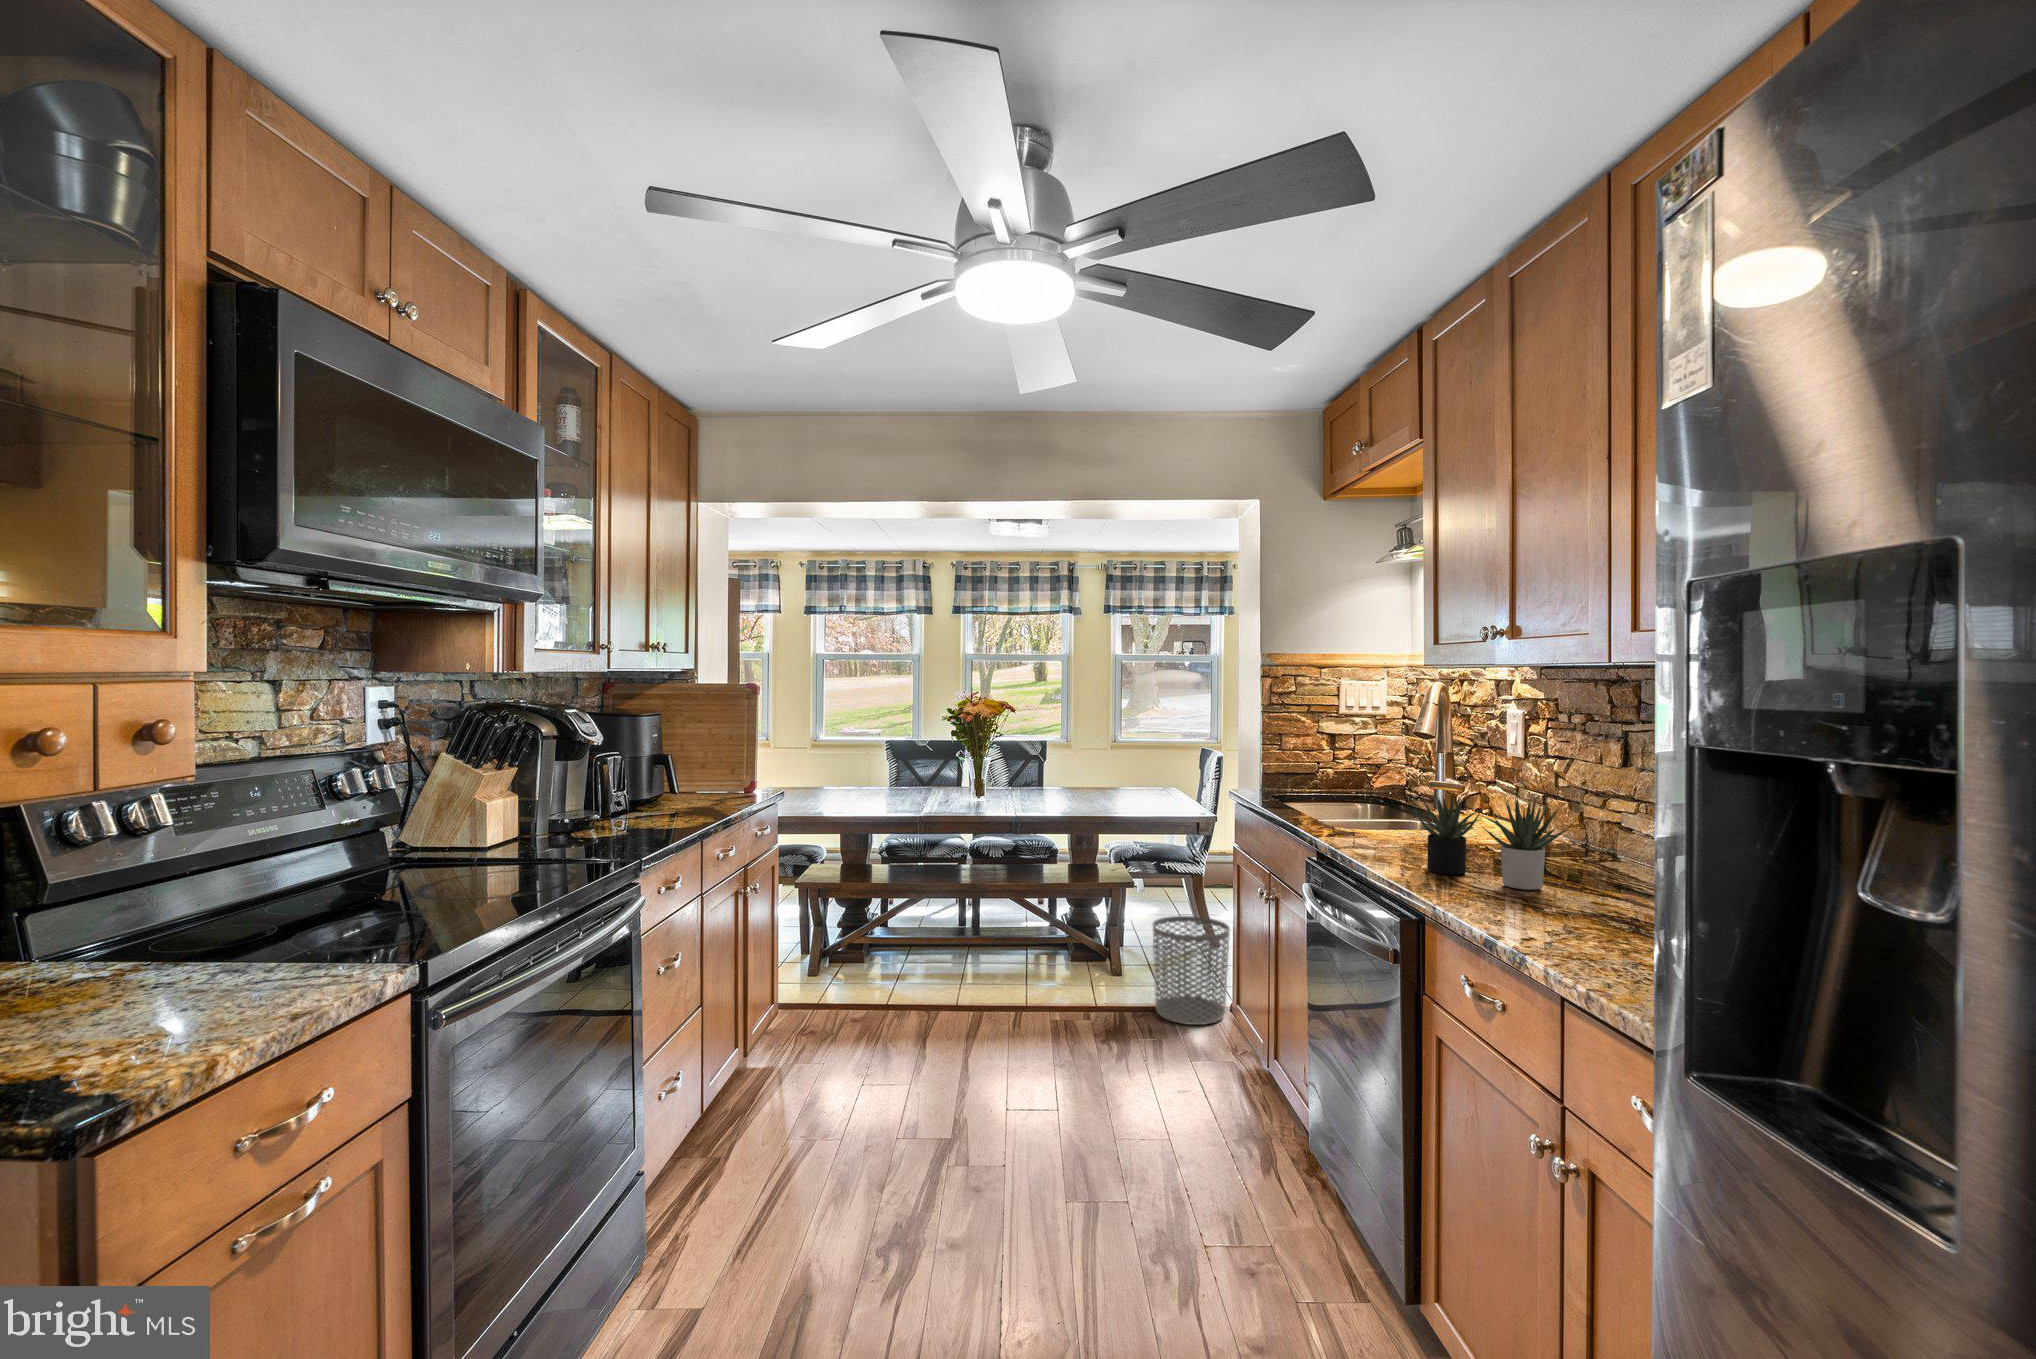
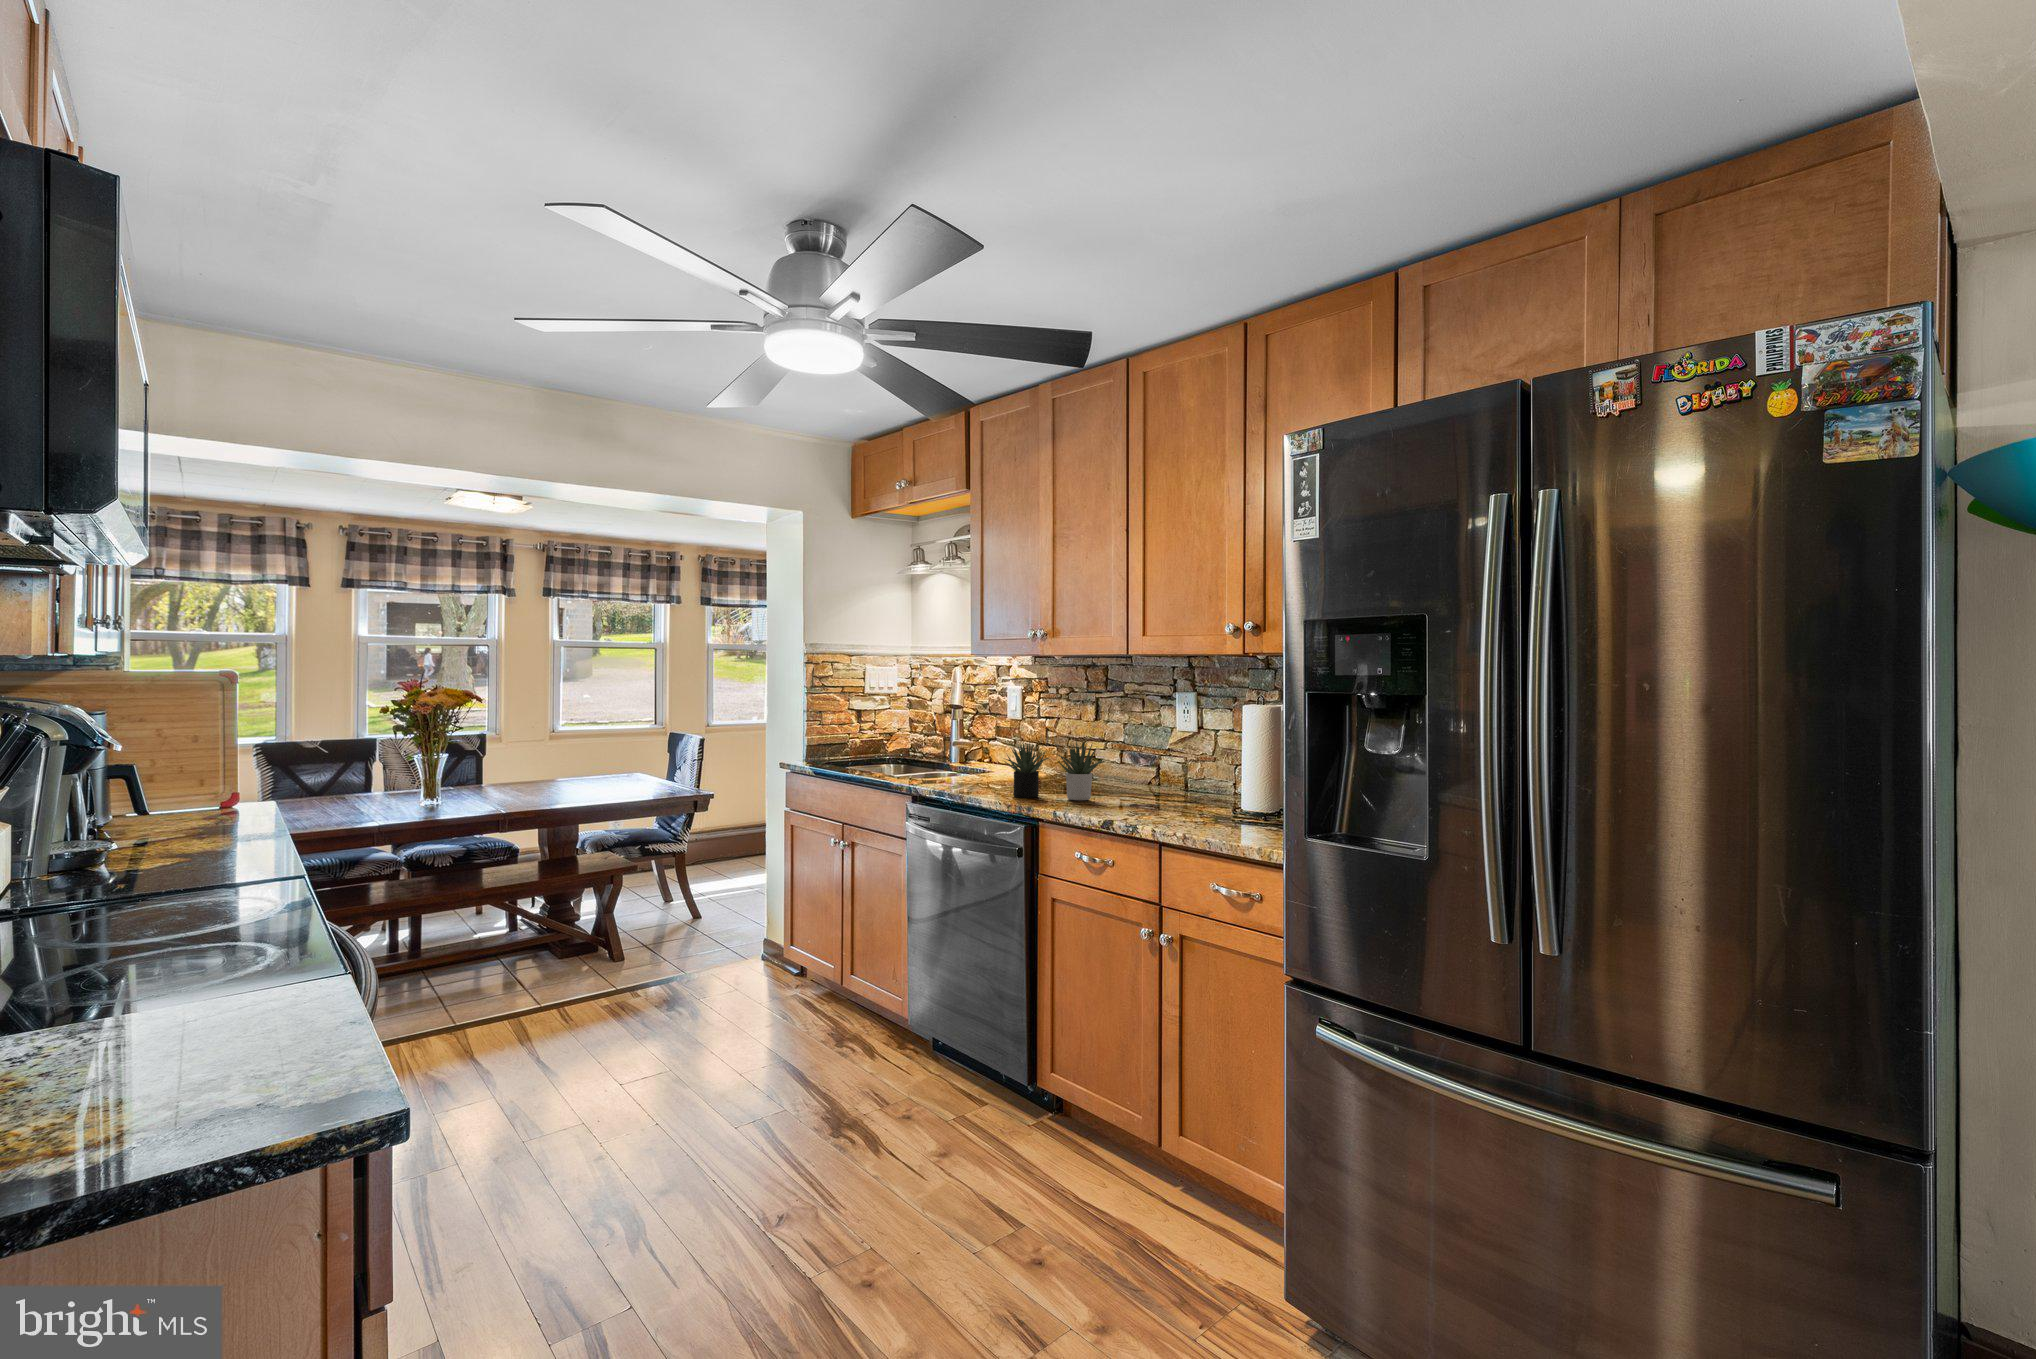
waste bin: present [1153,916,1230,1025] -> none [694,882,767,979]

